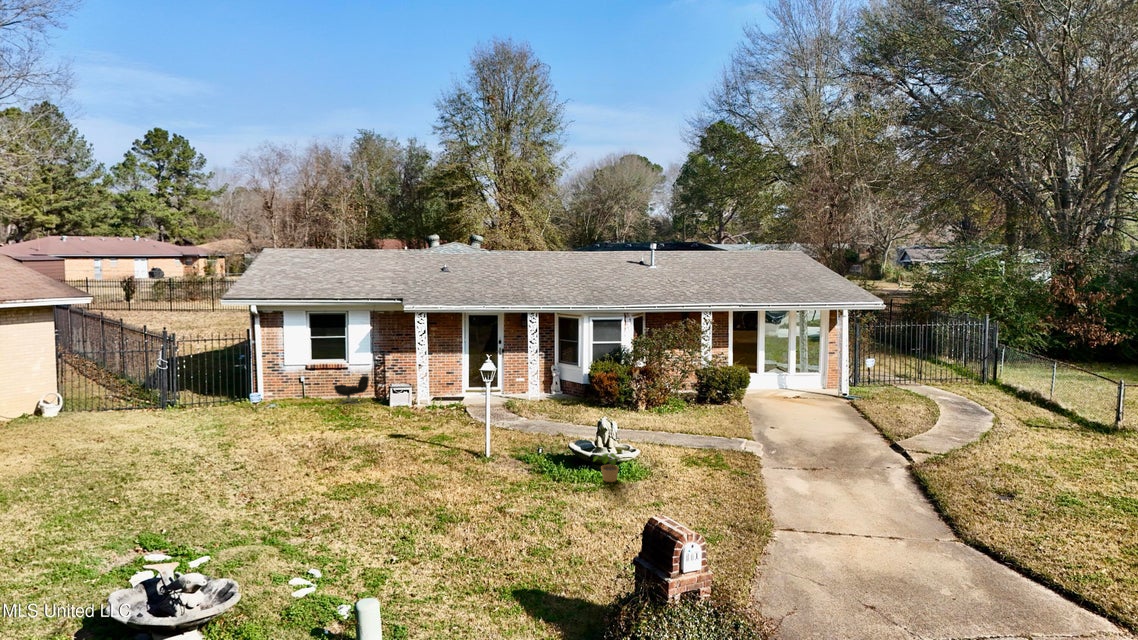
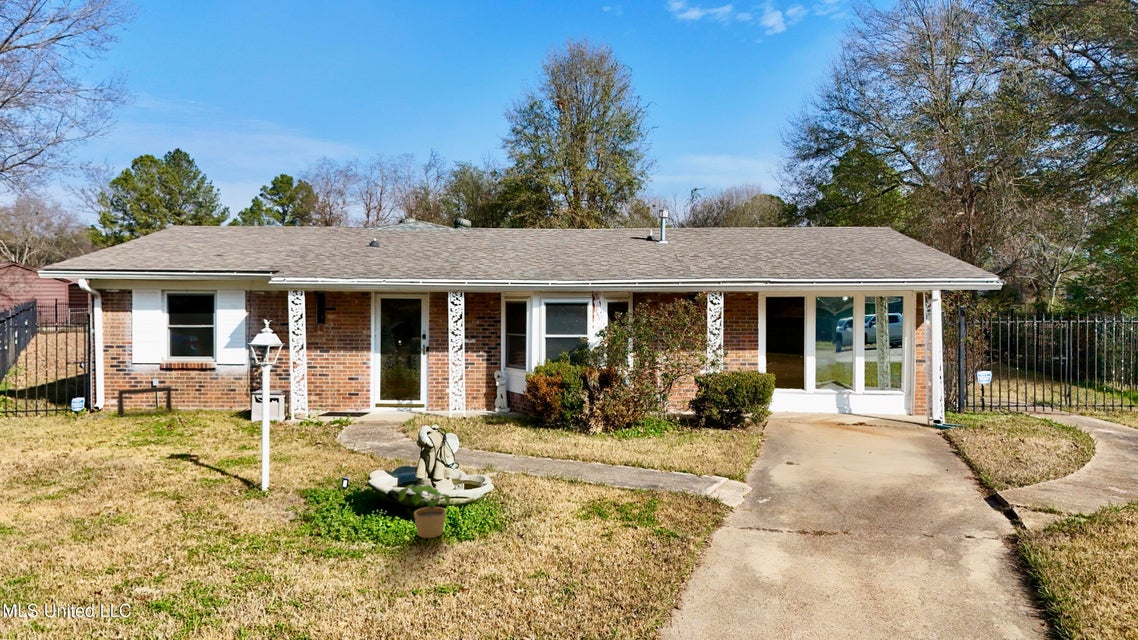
lounge chair: present [334,376,369,403] -> none [189,377,239,416]
bench: none [279,382,318,407] -> present [118,386,172,416]

